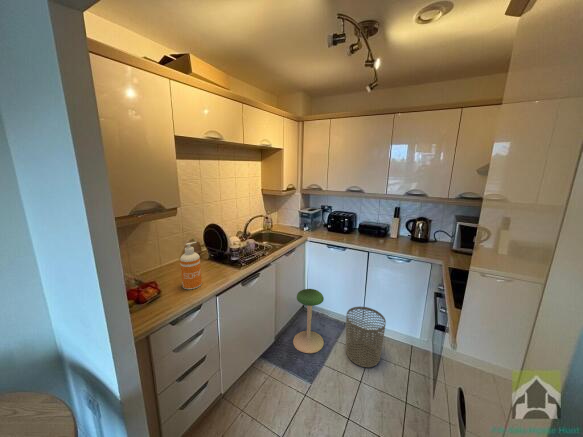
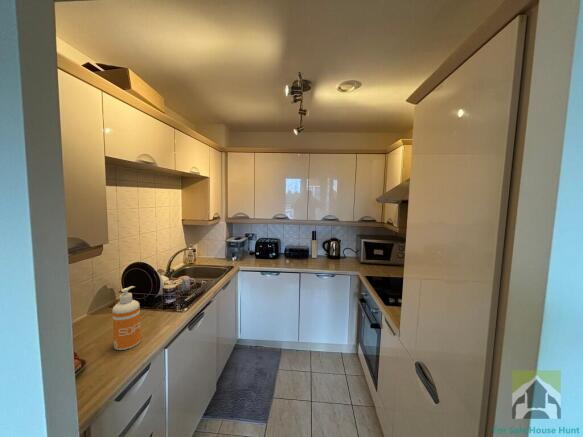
stool: present [293,289,324,353] -> none [233,320,266,393]
waste bin: present [346,307,386,367] -> none [288,327,323,386]

